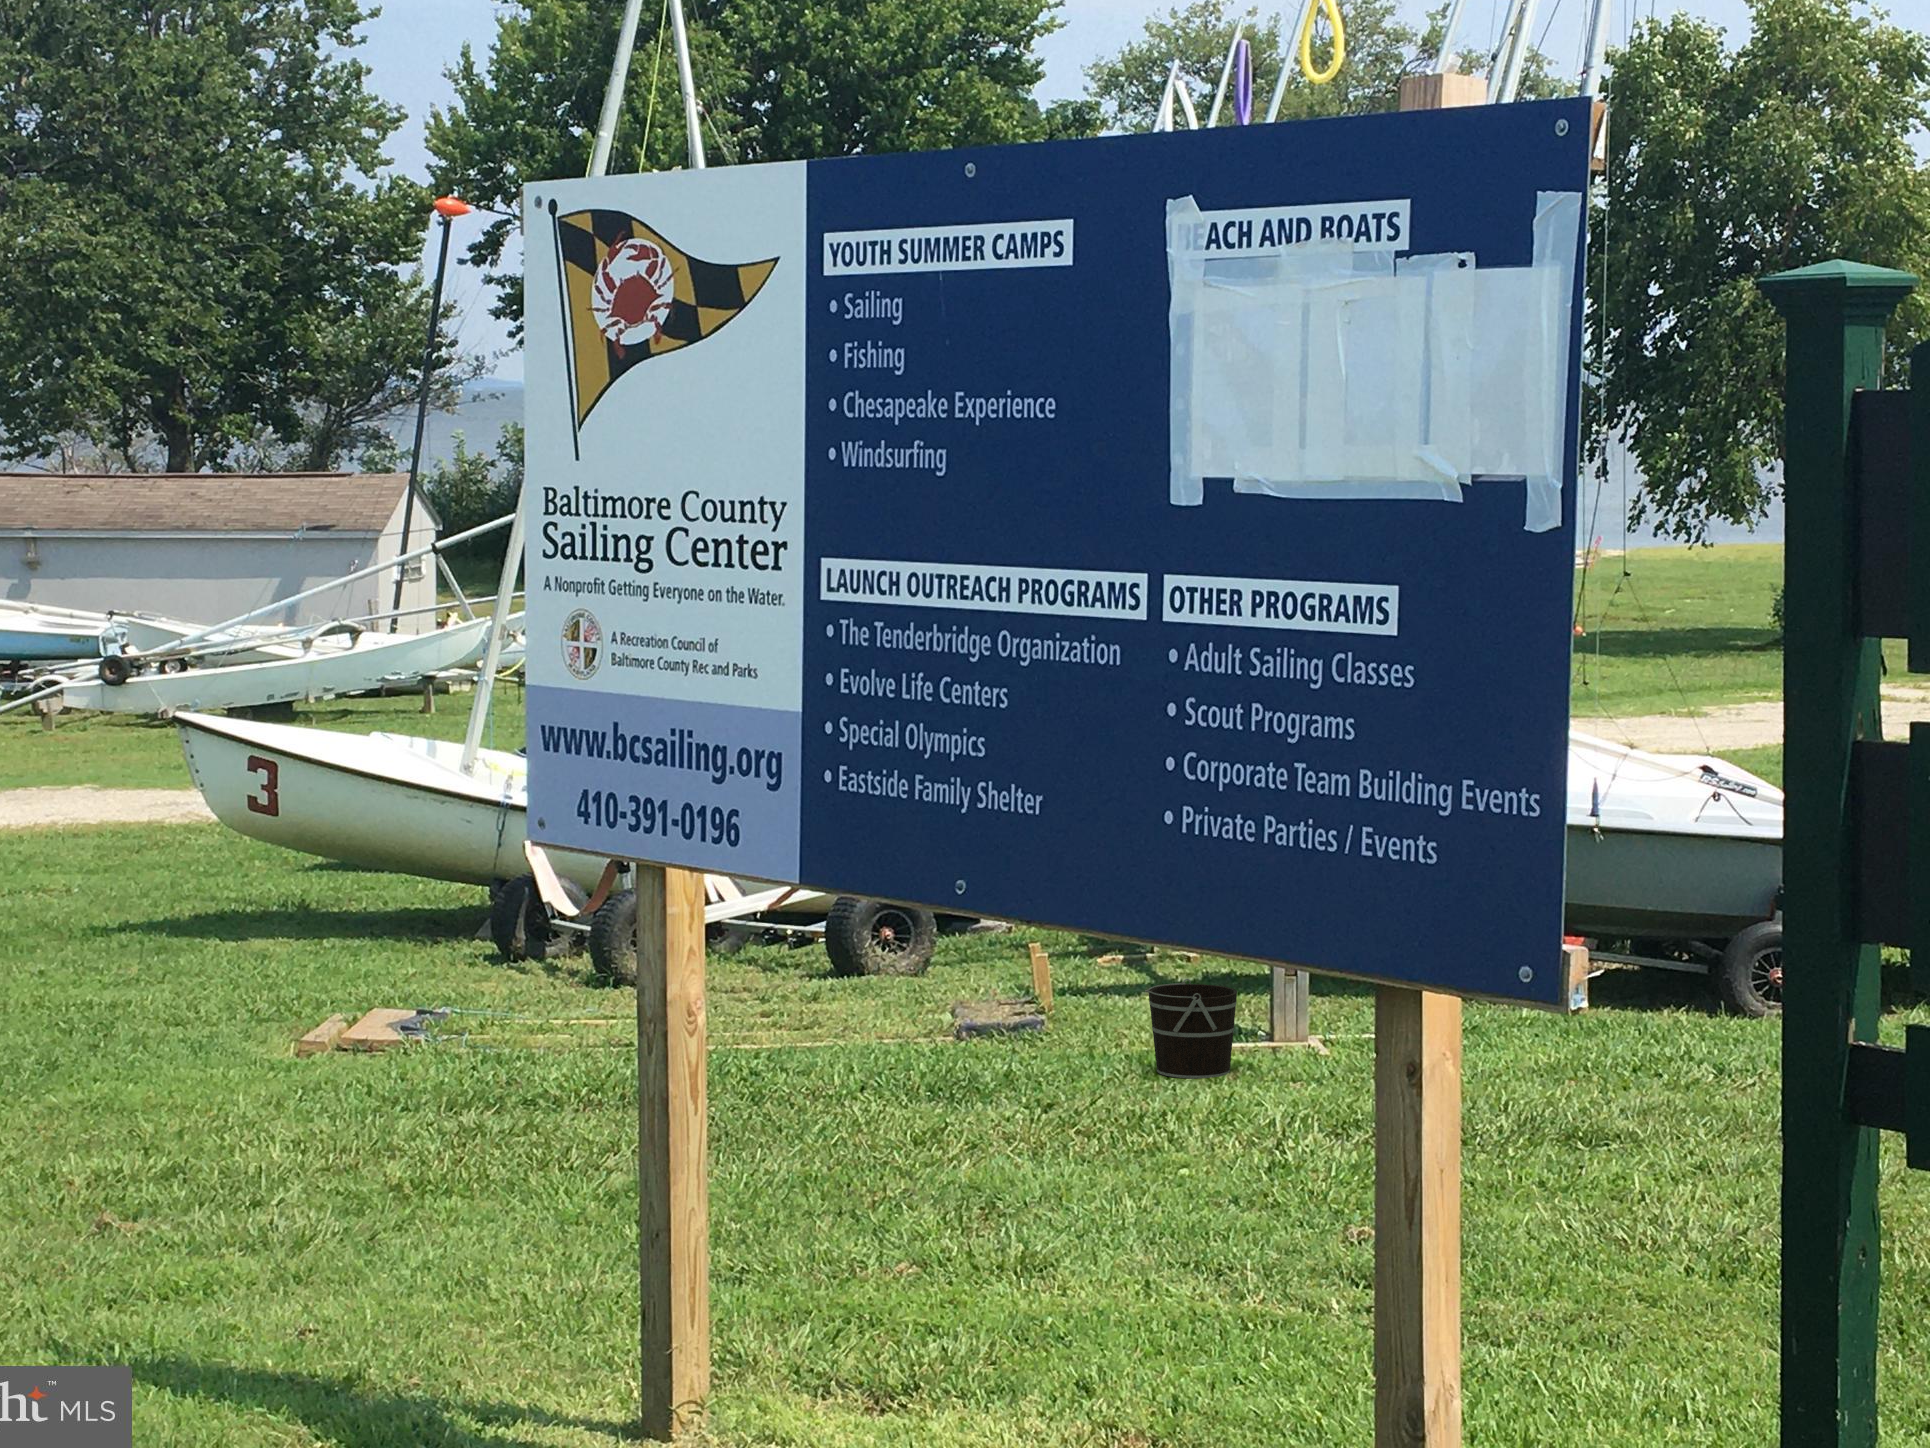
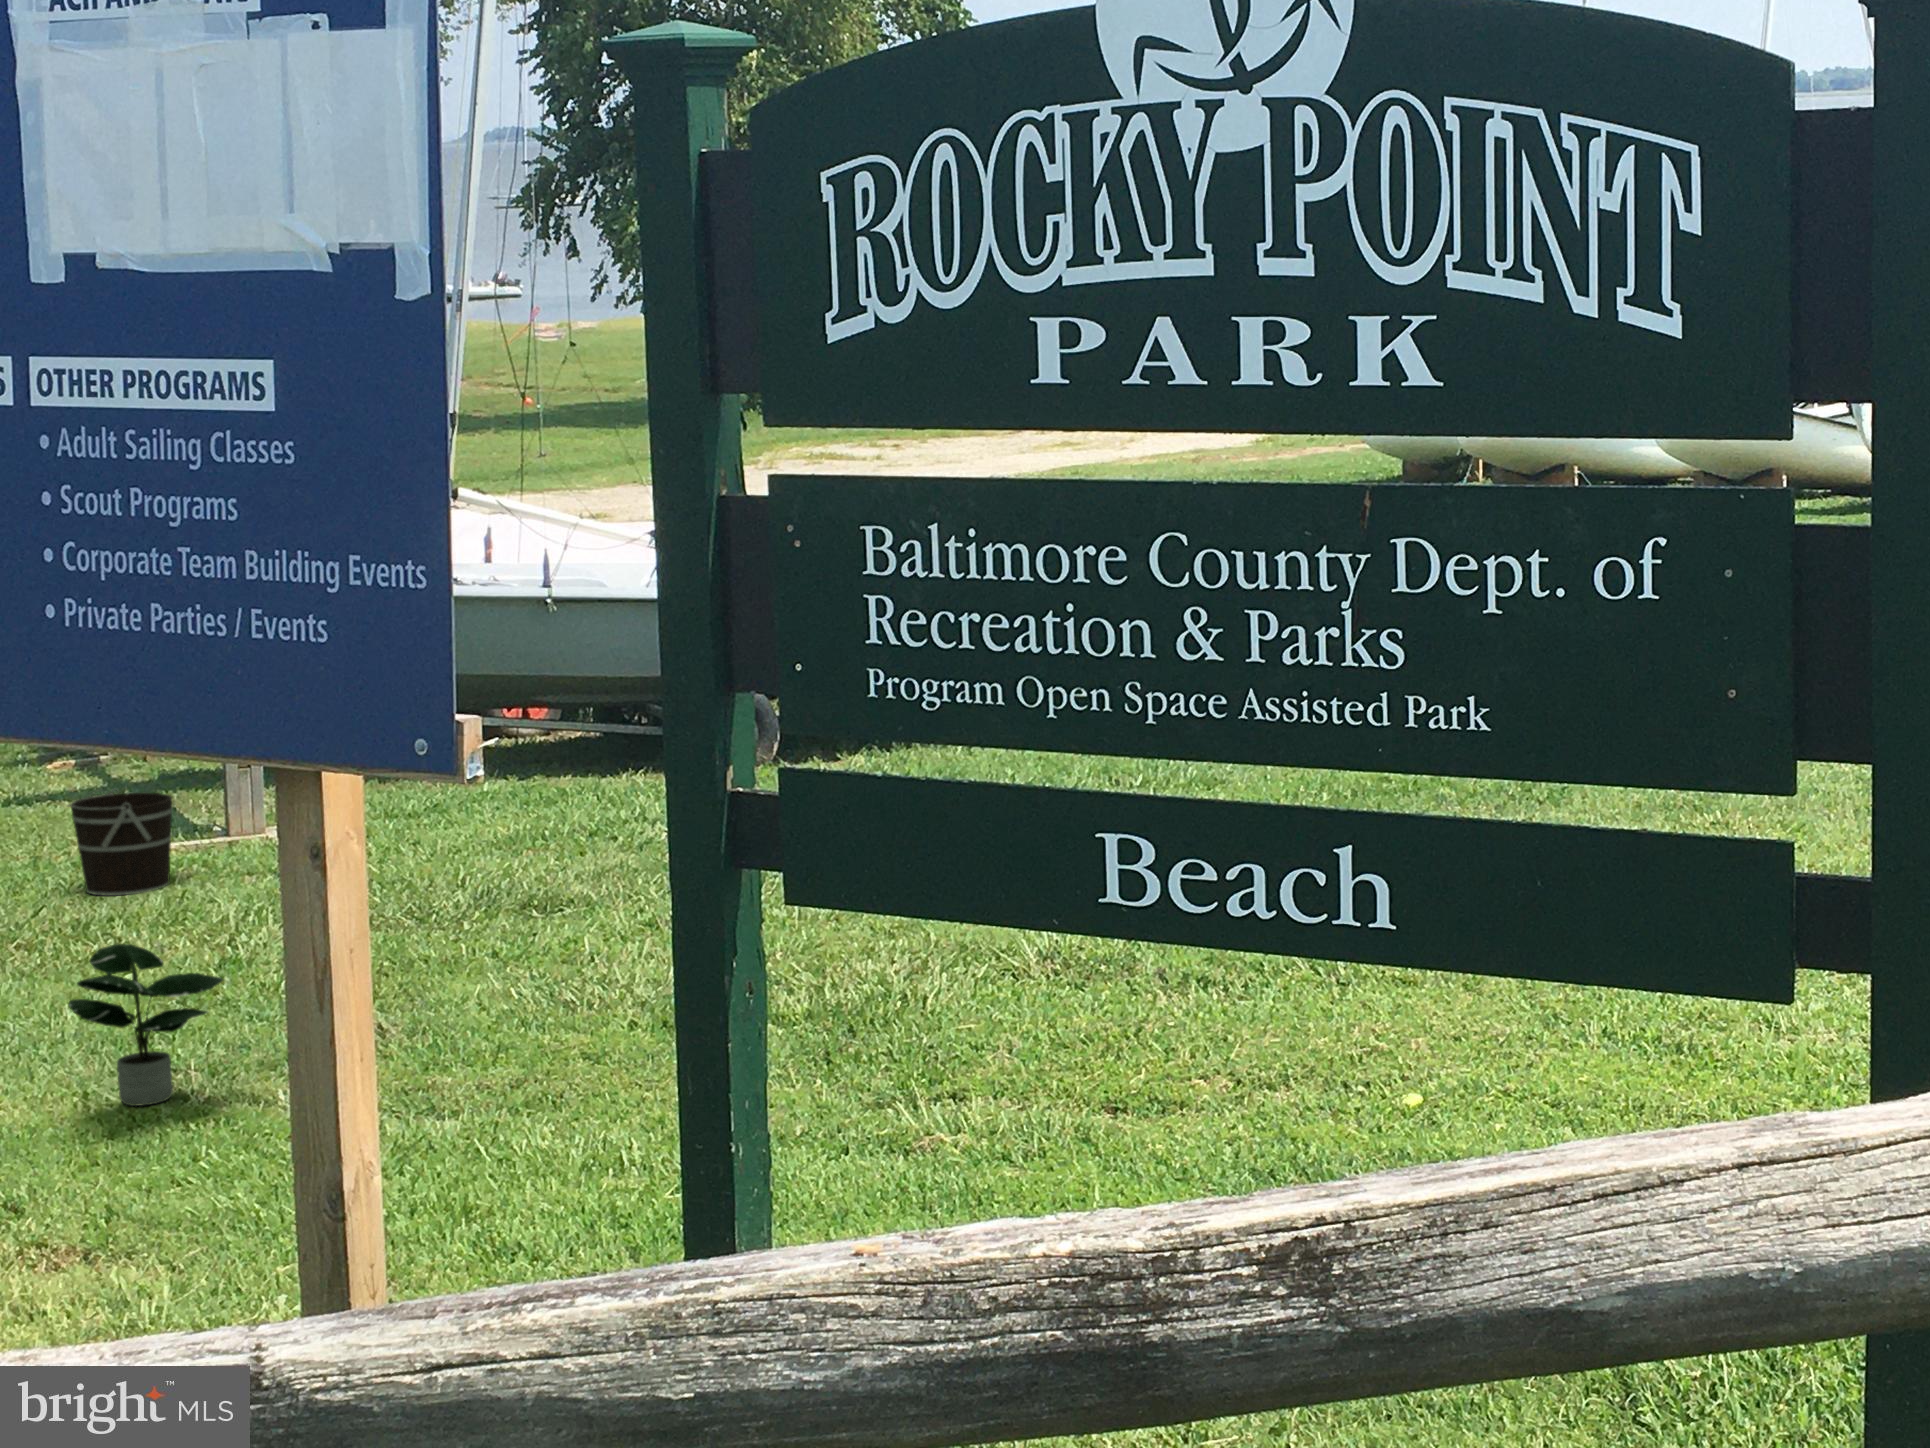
potted plant: none [1146,1131,1288,1290] -> present [69,944,223,1106]

